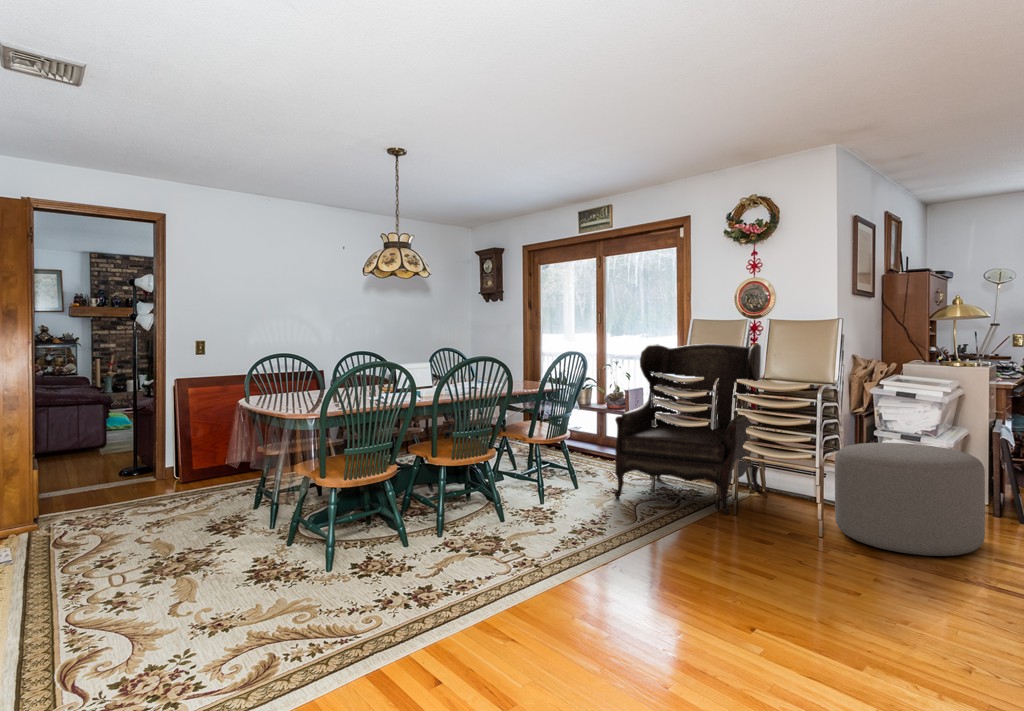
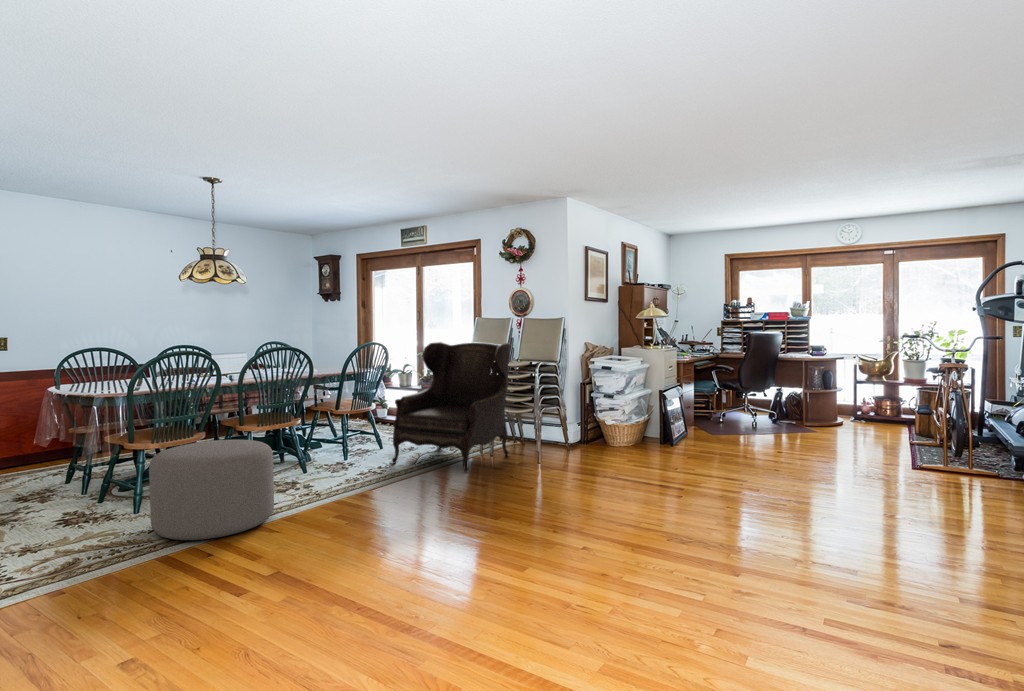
ottoman: present [835,443,985,556] -> present [149,440,274,540]

